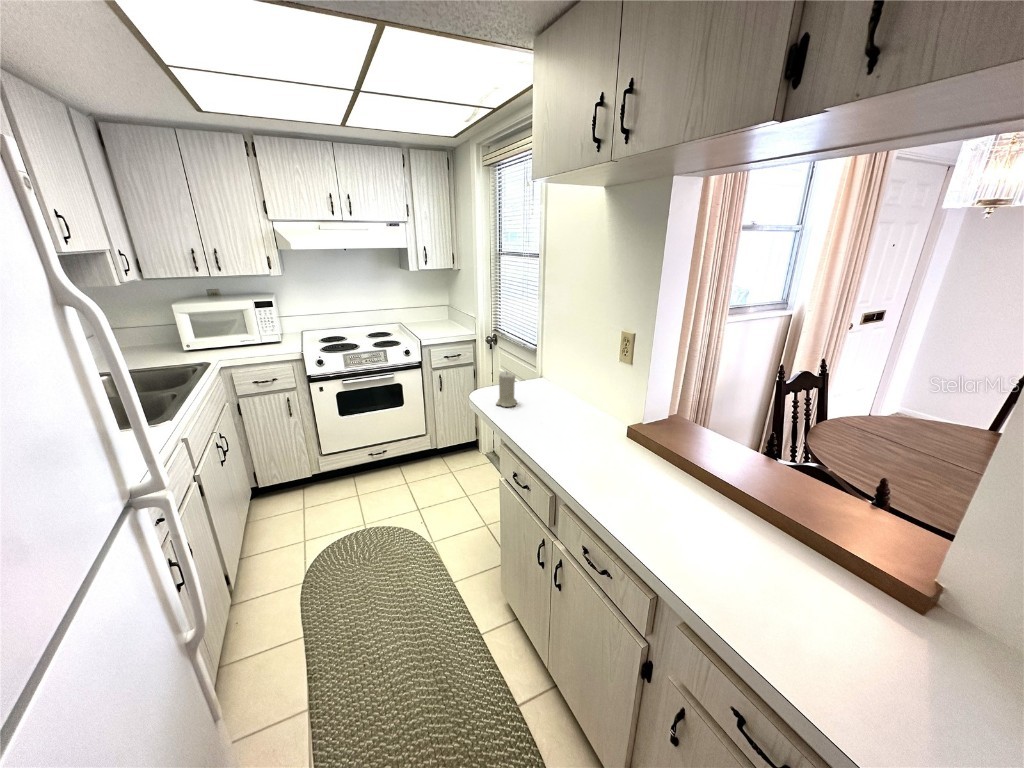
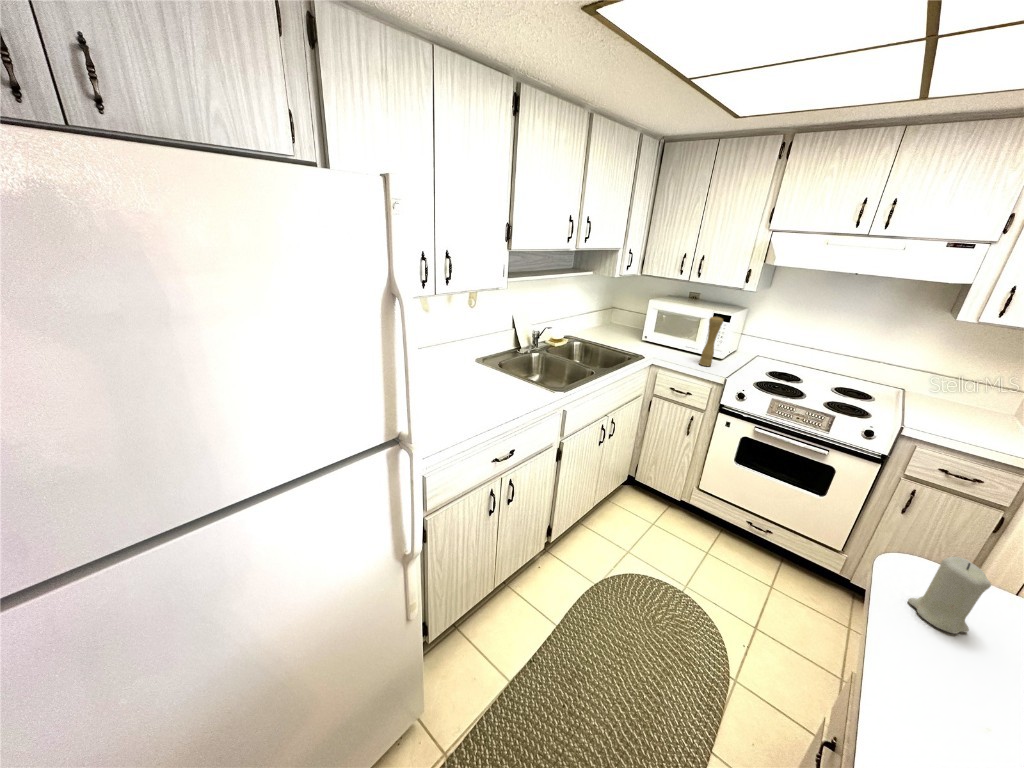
pepper mill: none [257,303,278,351] -> present [699,316,723,366]

